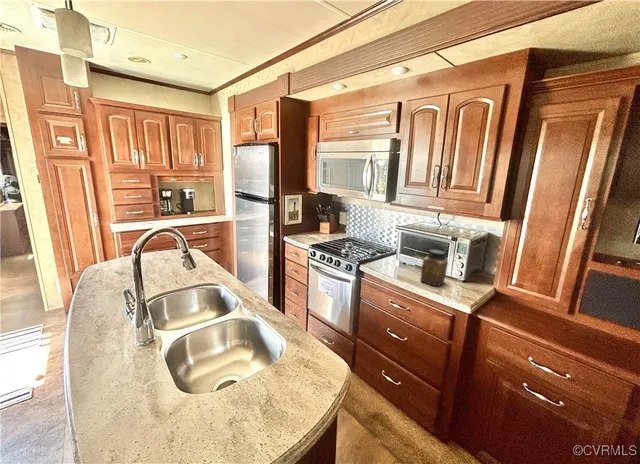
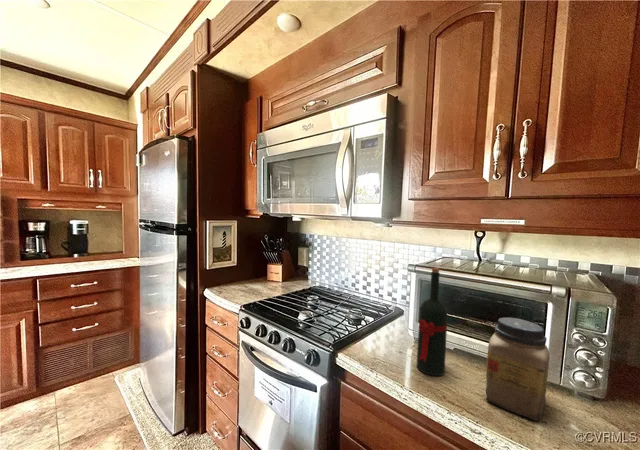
wine bottle: none [396,228,412,274] -> present [417,268,448,376]

